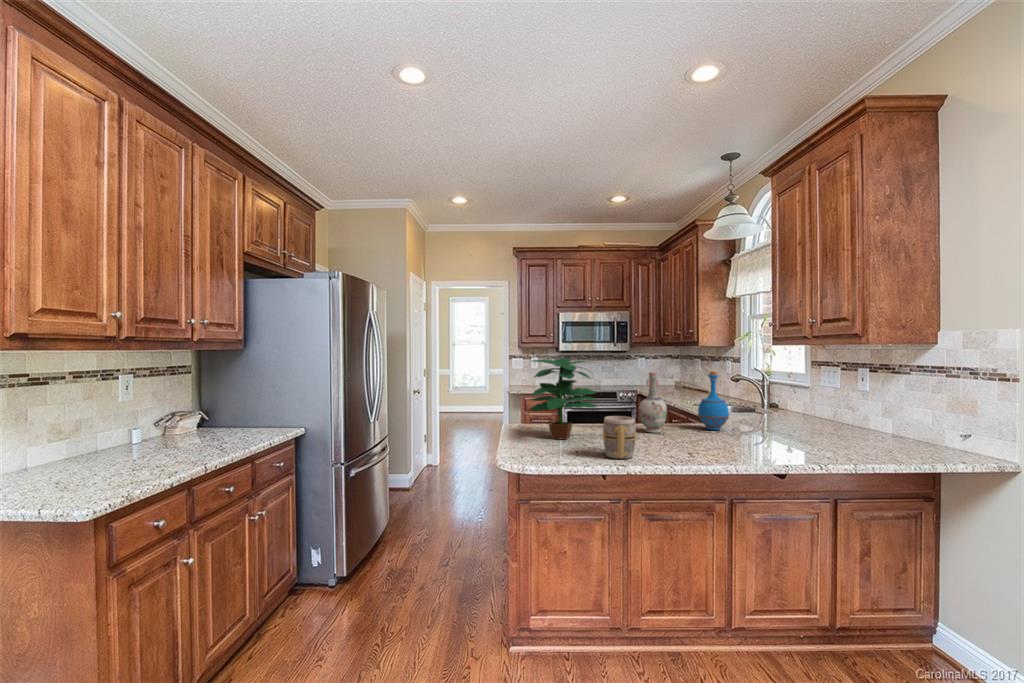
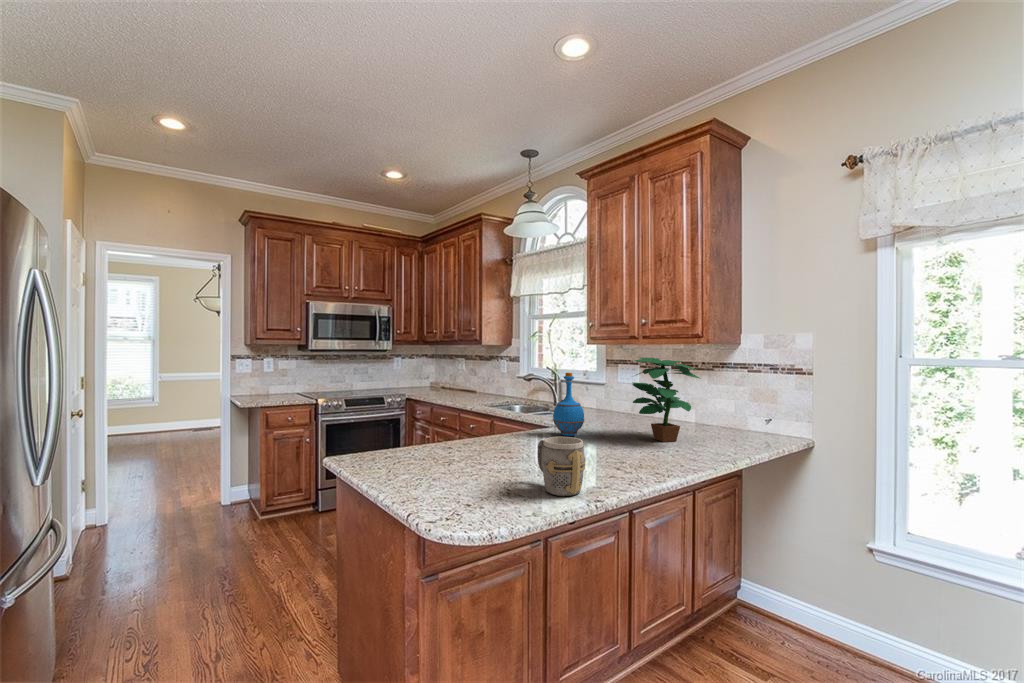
potted plant: present [530,358,597,440] -> present [632,357,699,442]
vase: present [639,372,667,433] -> none [507,376,538,447]

